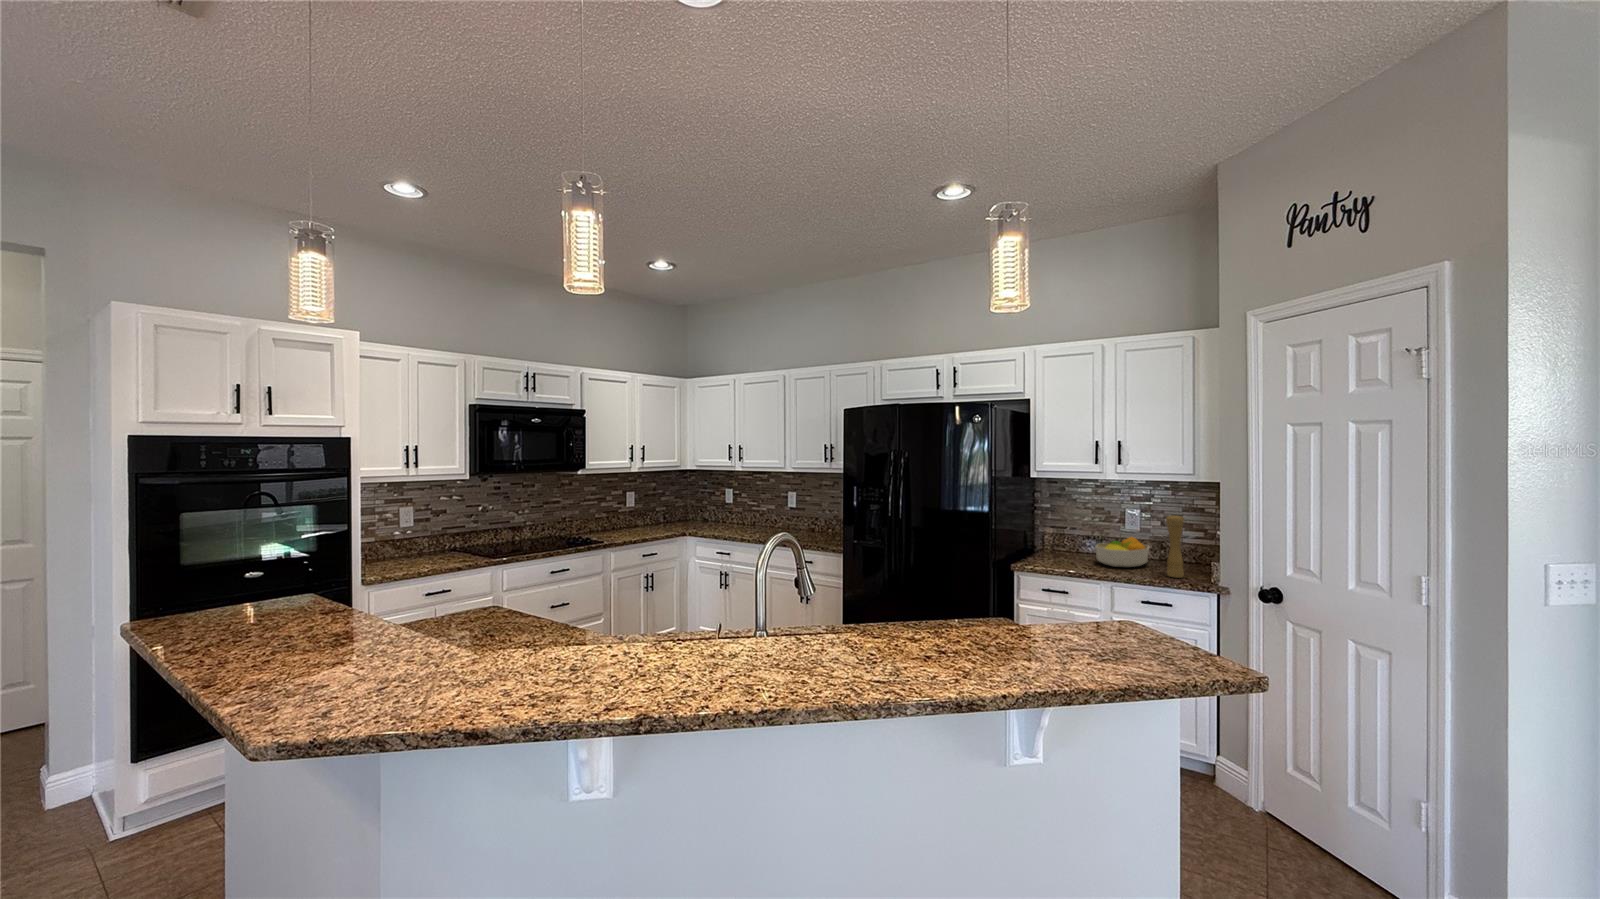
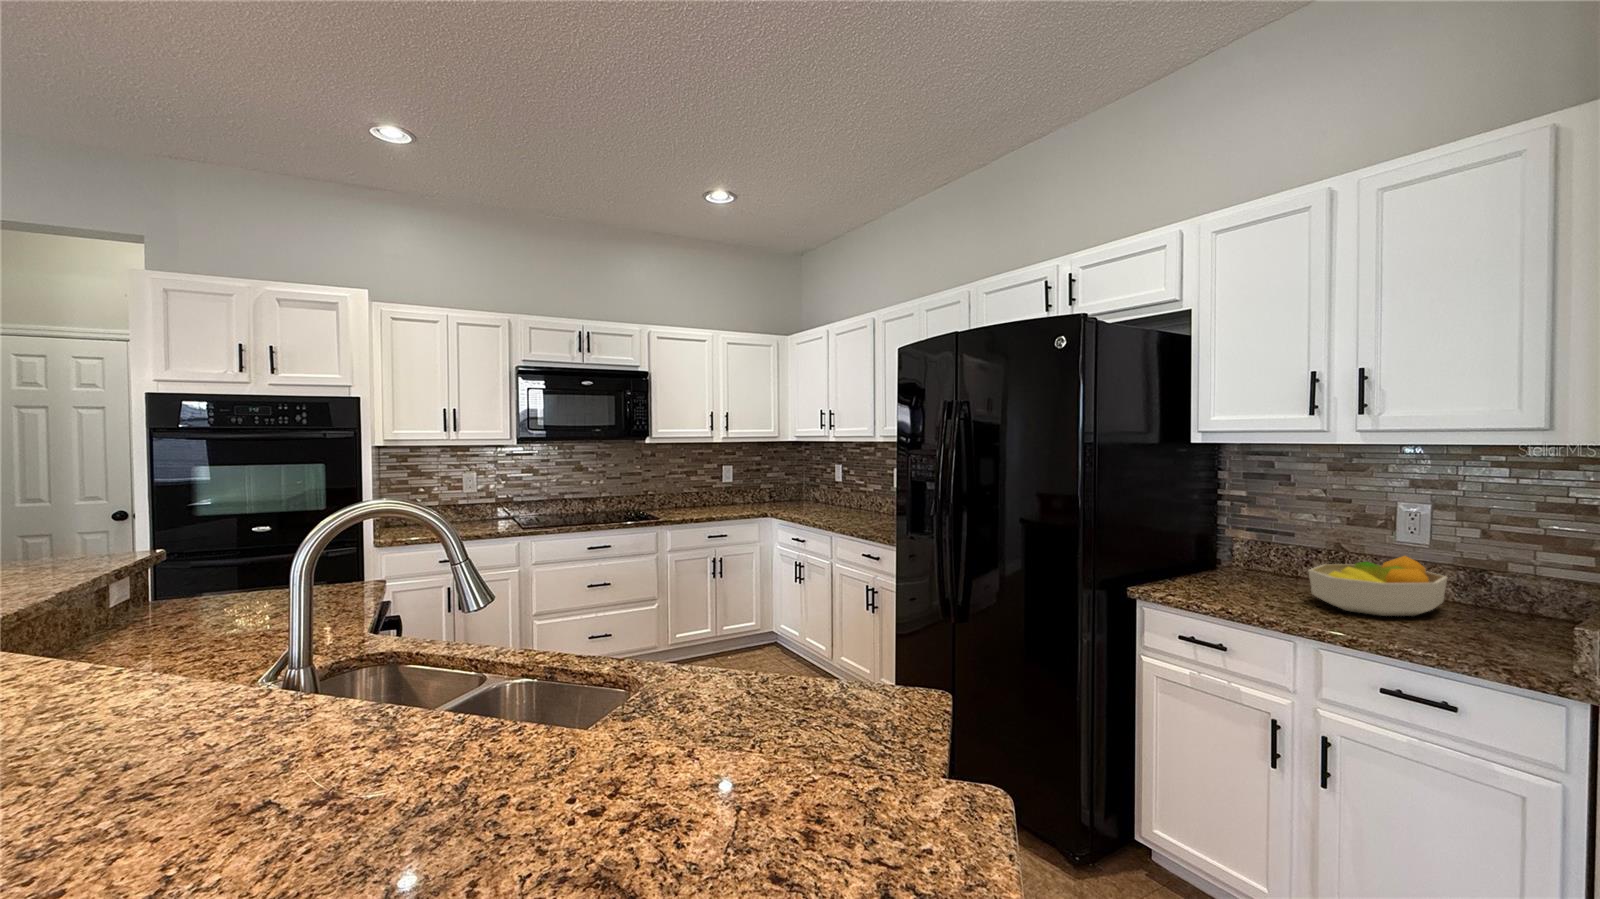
pepper mill: present [1166,515,1184,578] -> none [1468,514,1519,653]

